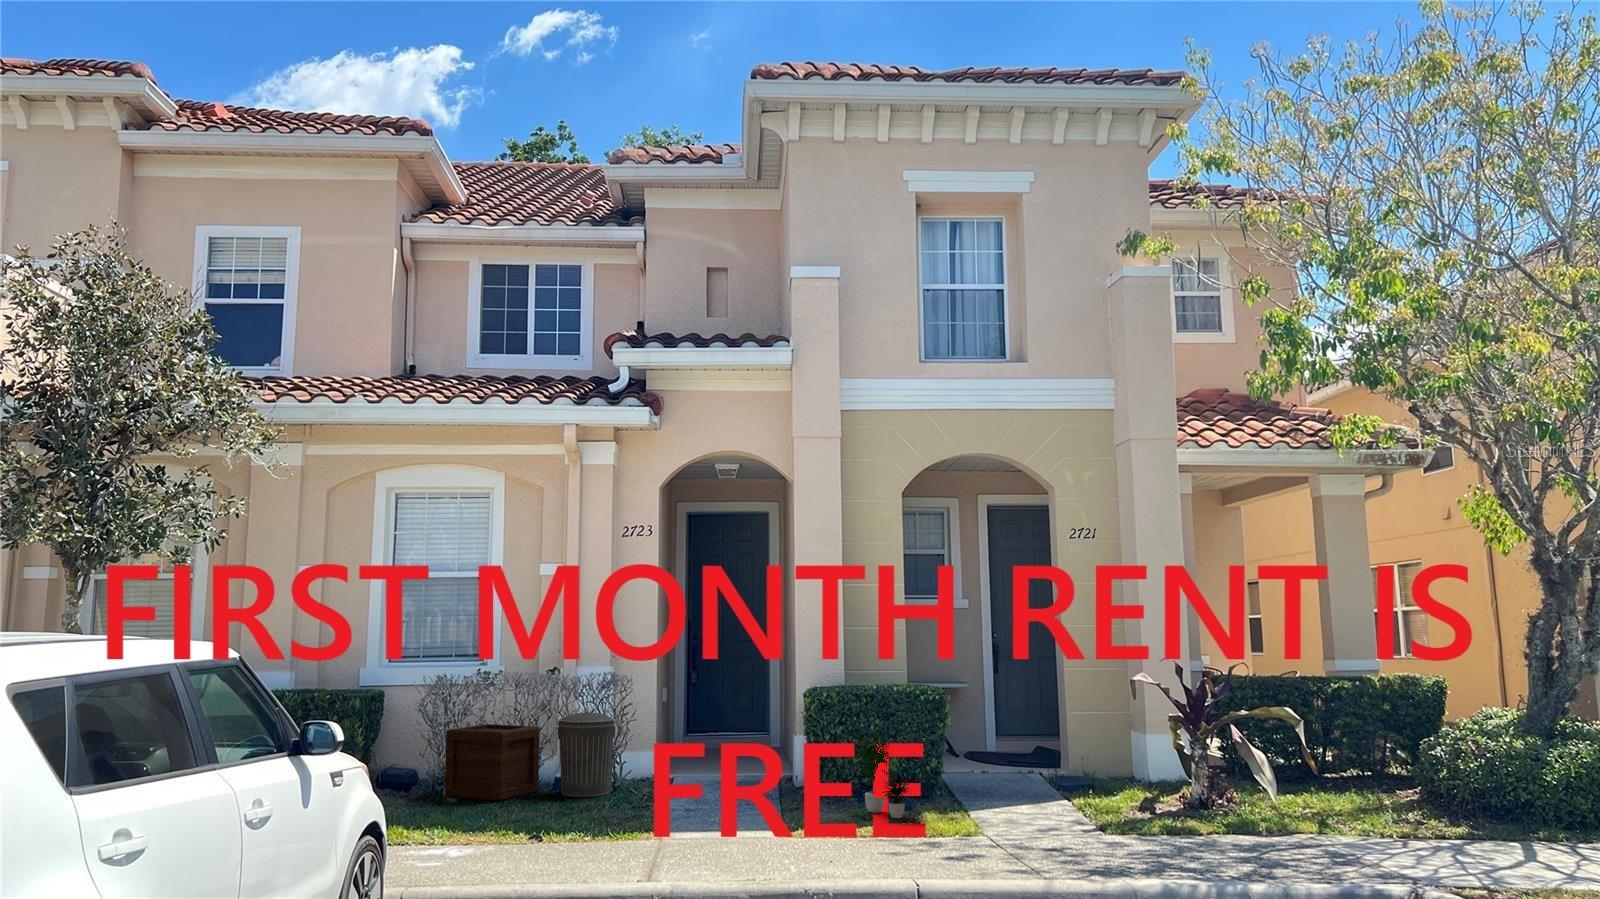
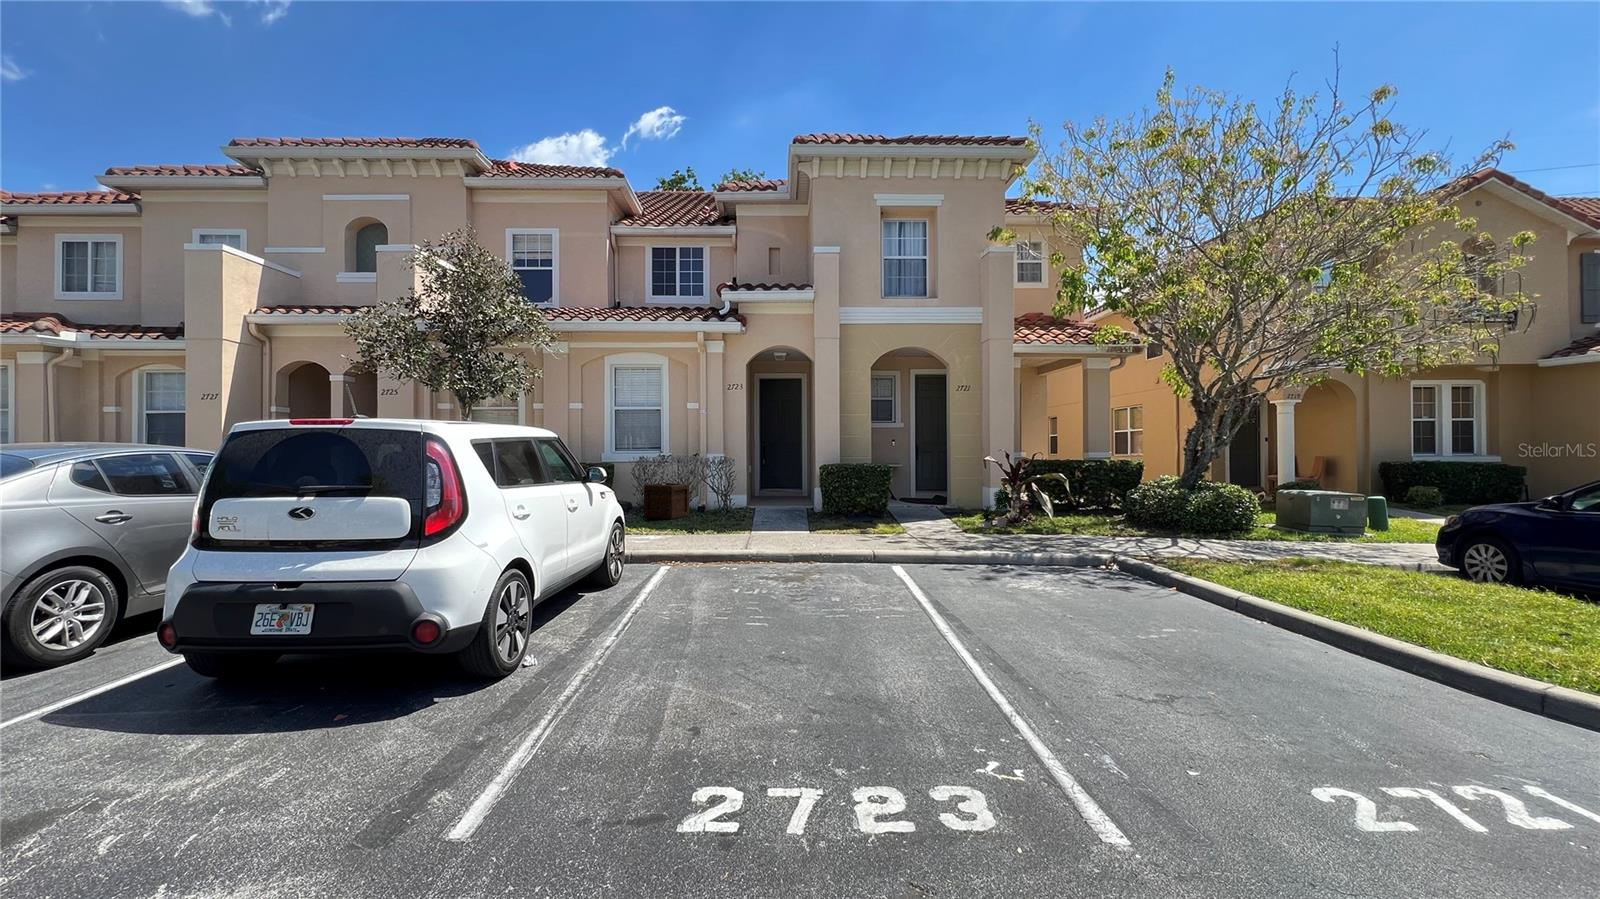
trash can: present [557,710,616,797] -> none [698,476,727,518]
potted plant: present [858,734,909,818] -> present [980,488,1010,528]

